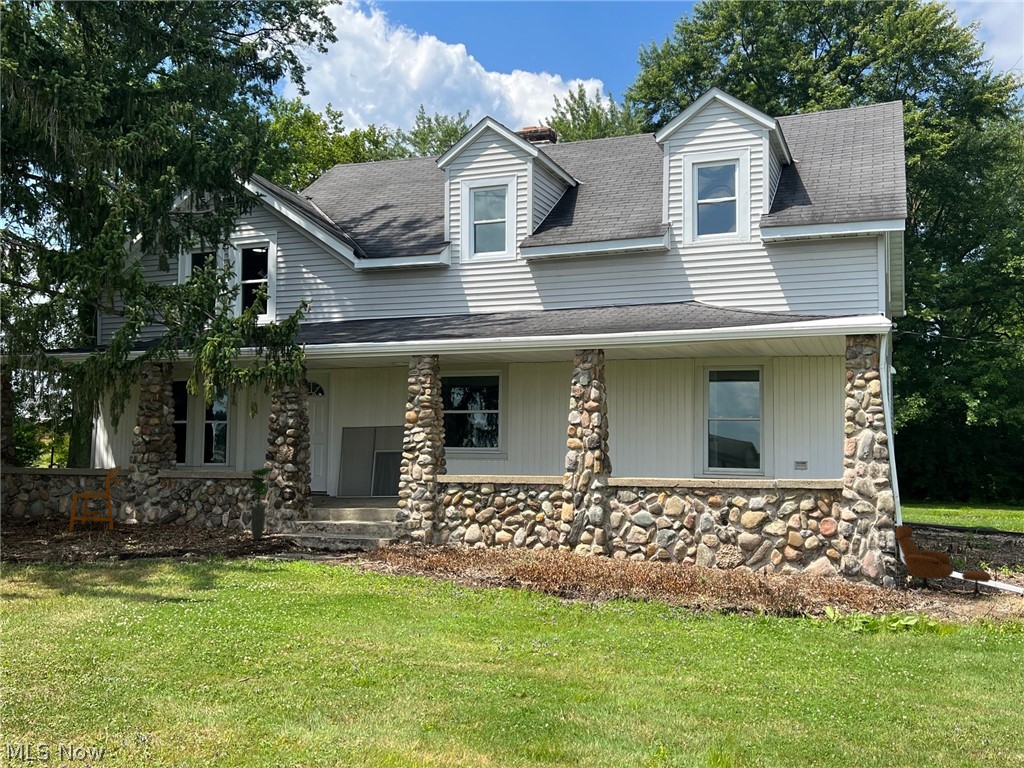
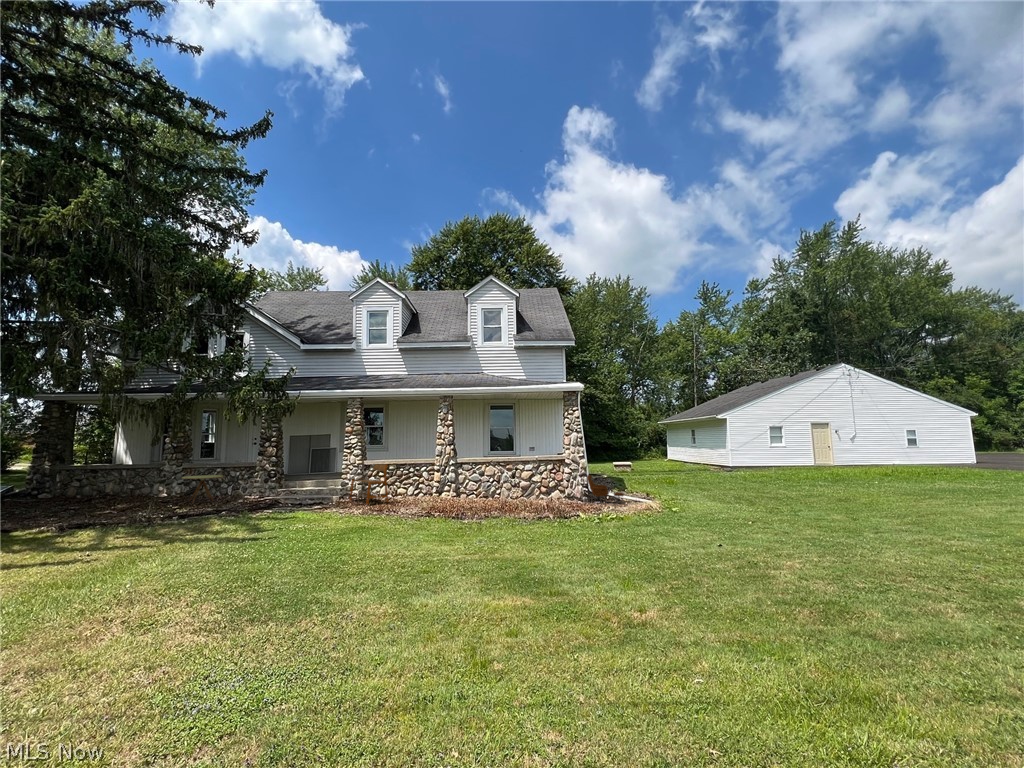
bench: present [69,465,121,531] -> present [350,464,388,505]
potted plant: present [247,468,274,540] -> none [247,461,267,501]
round table: none [148,490,213,536] -> present [182,475,223,502]

